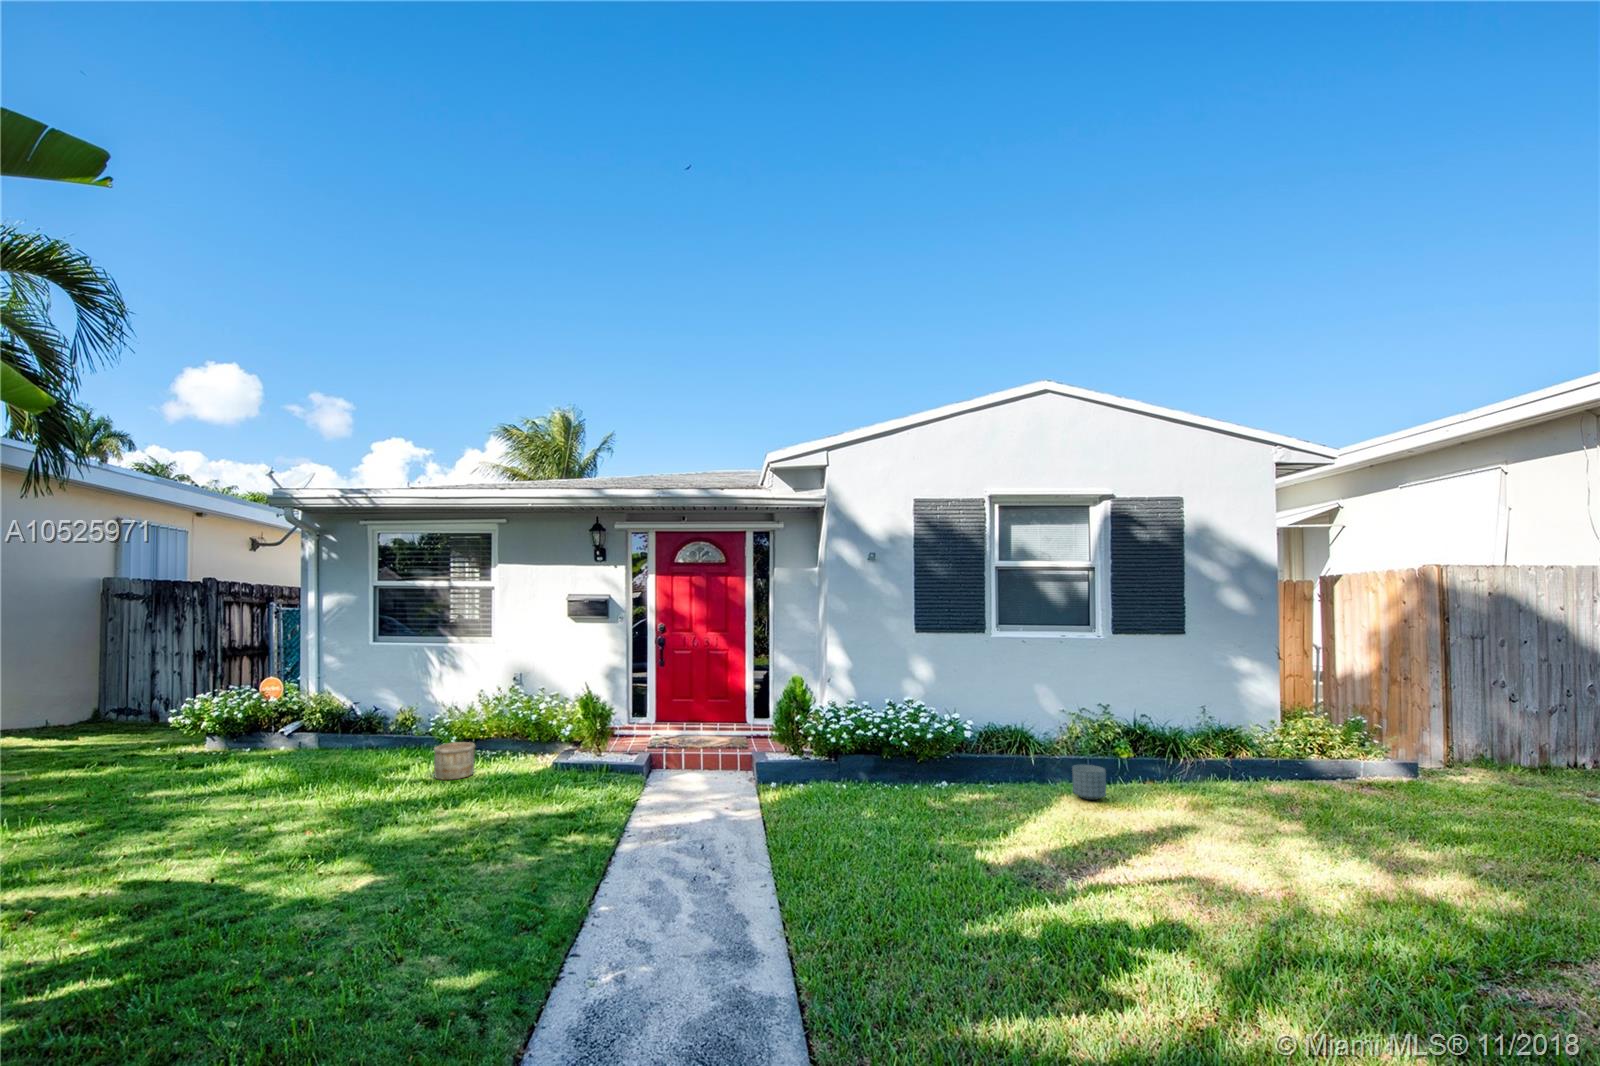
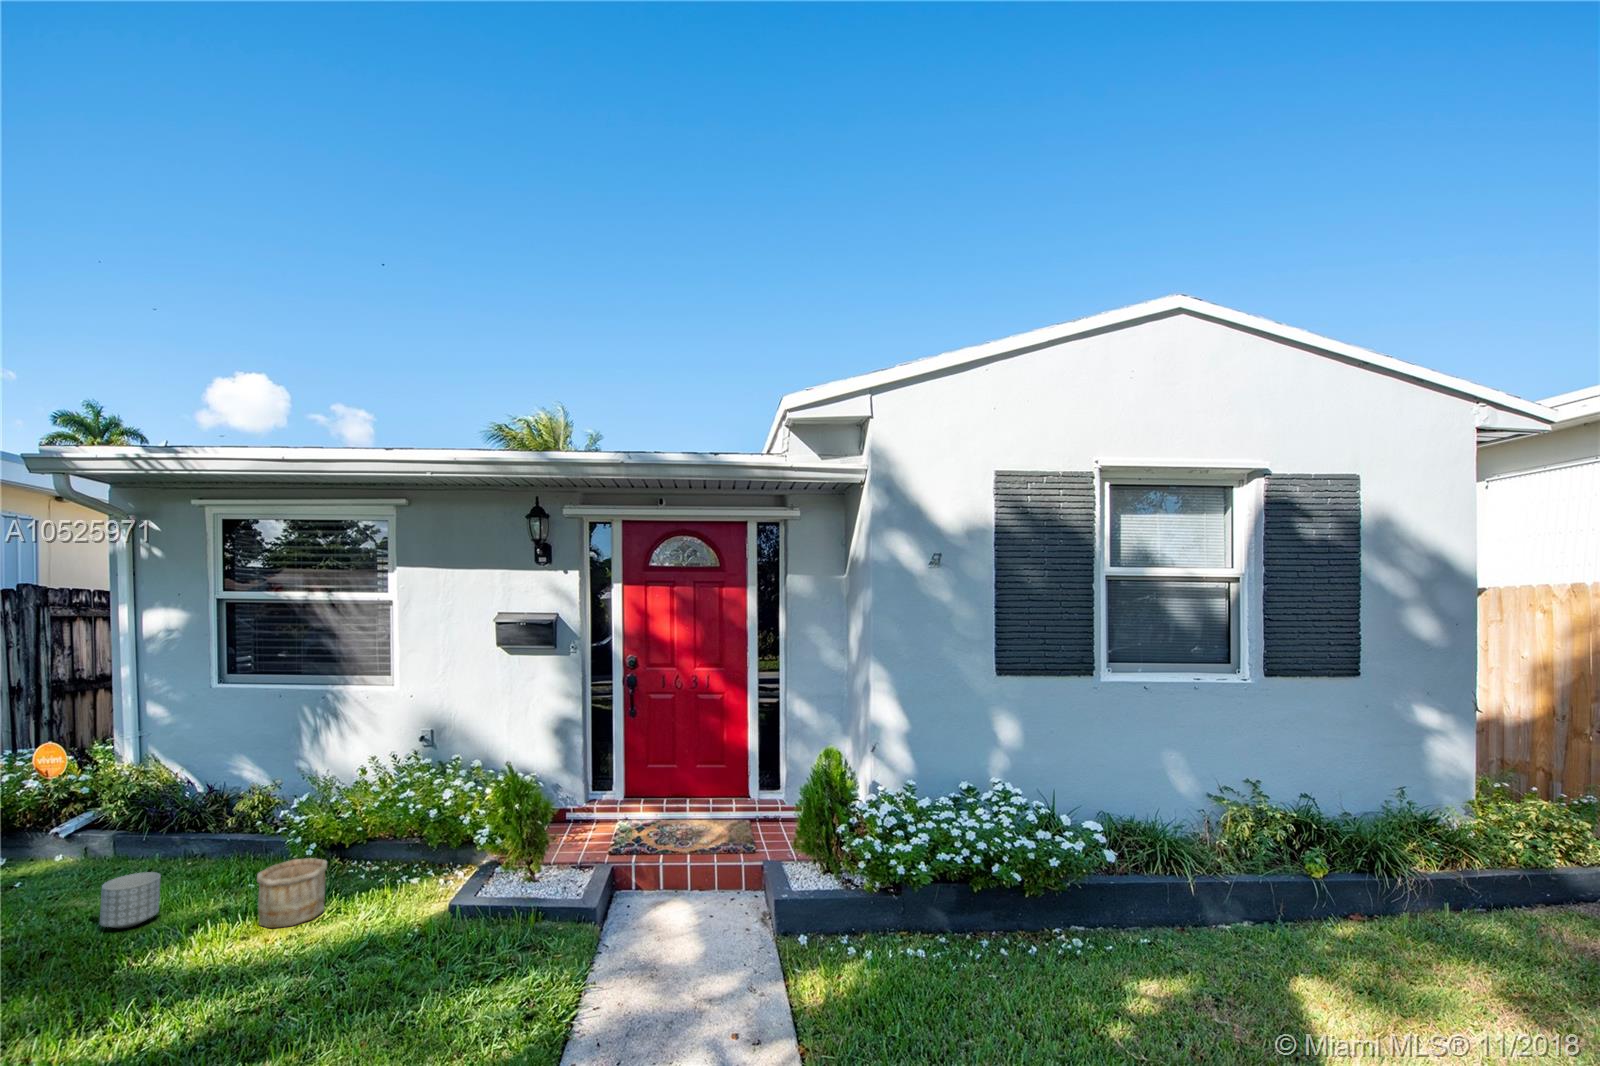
planter: present [1072,765,1106,800] -> present [100,872,161,928]

